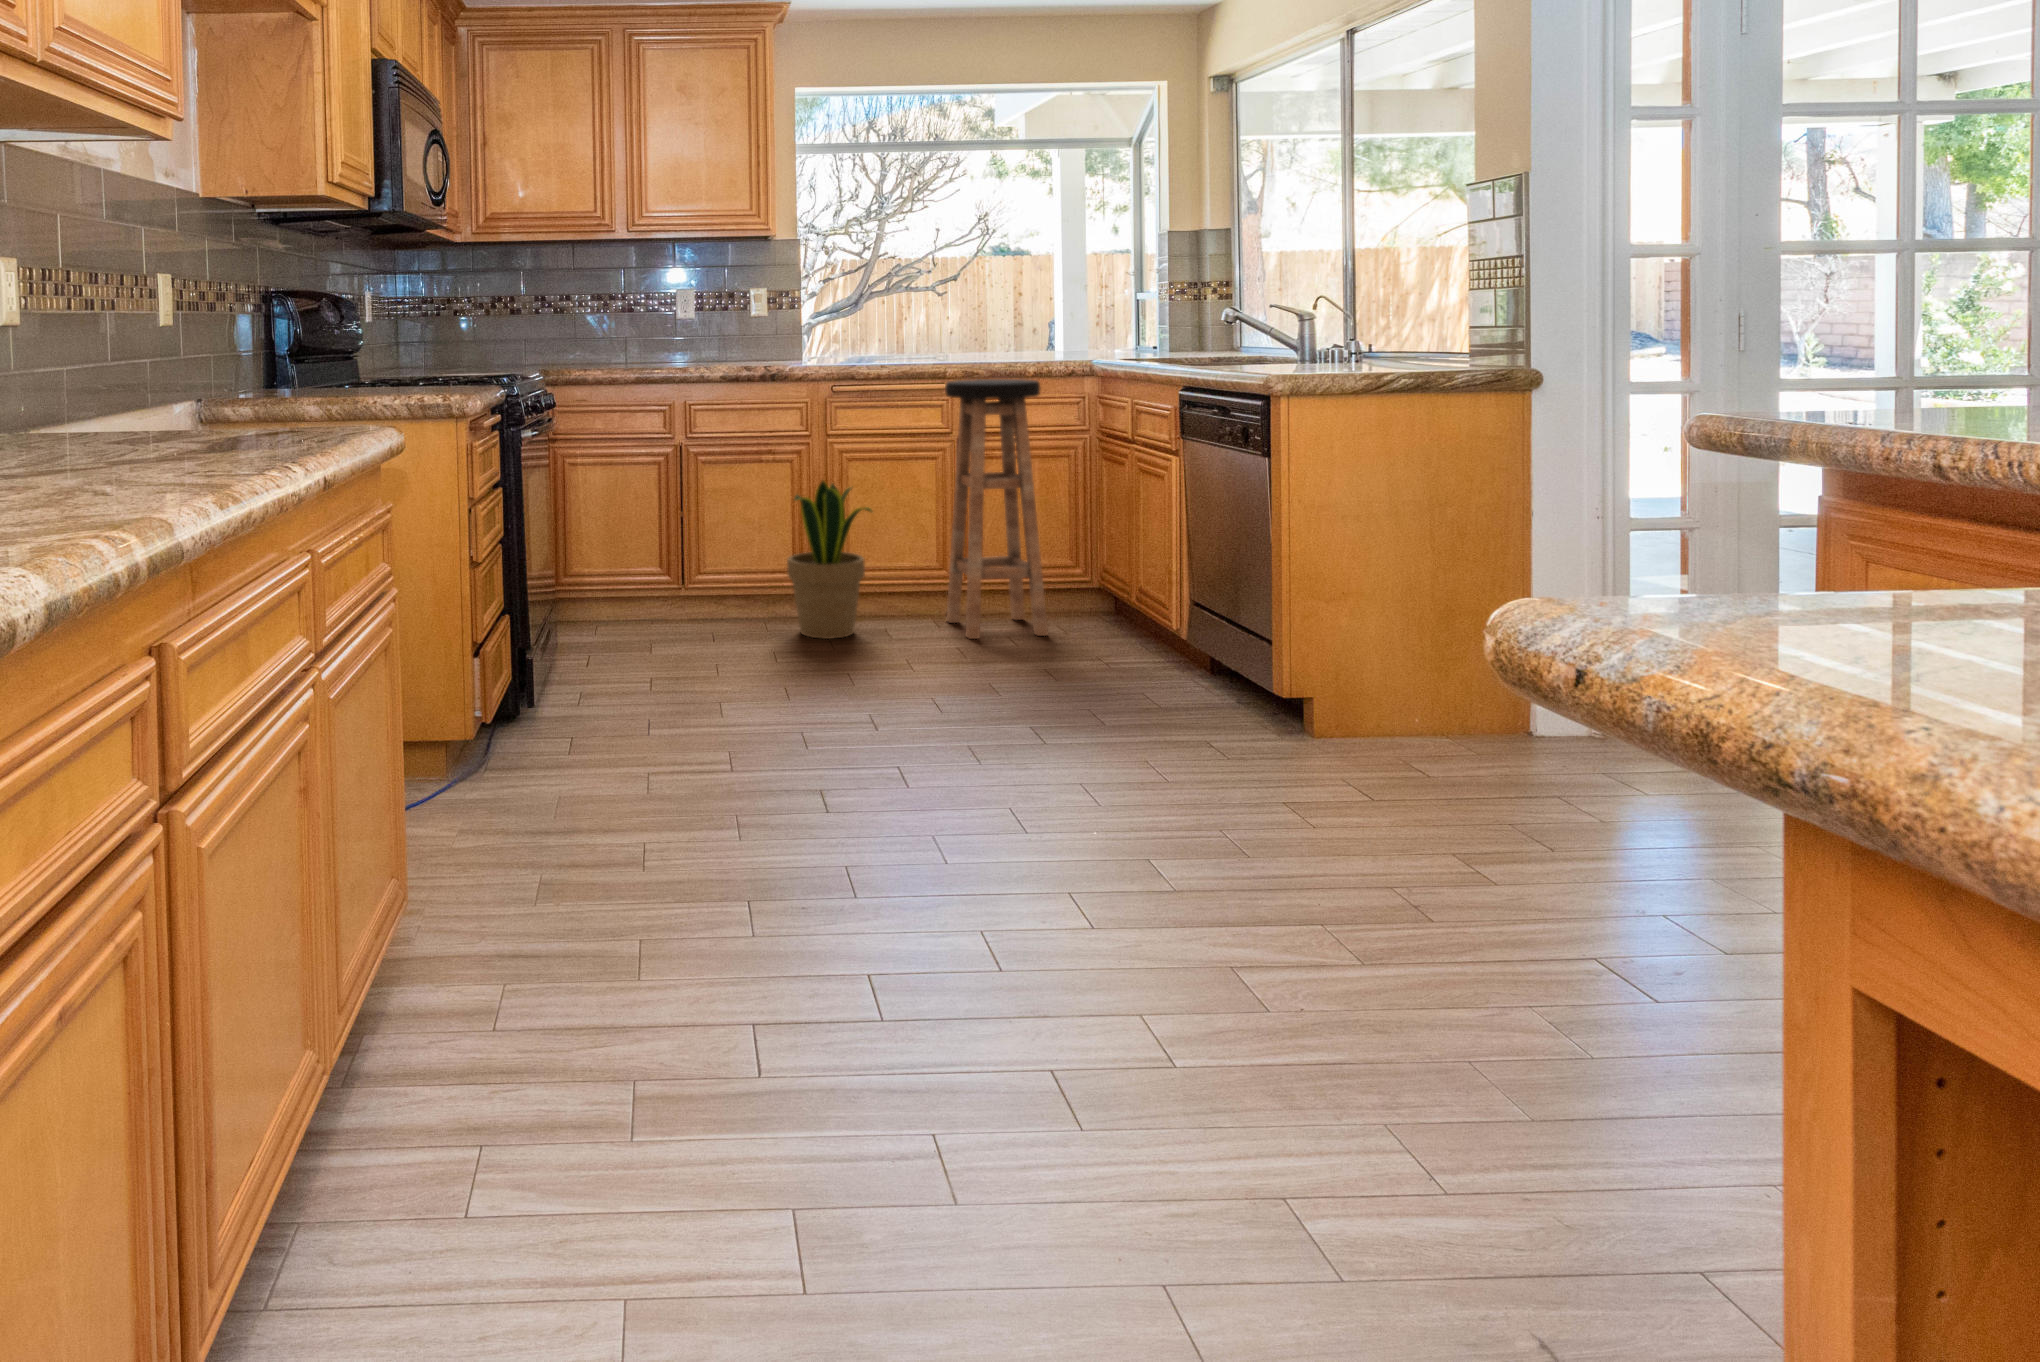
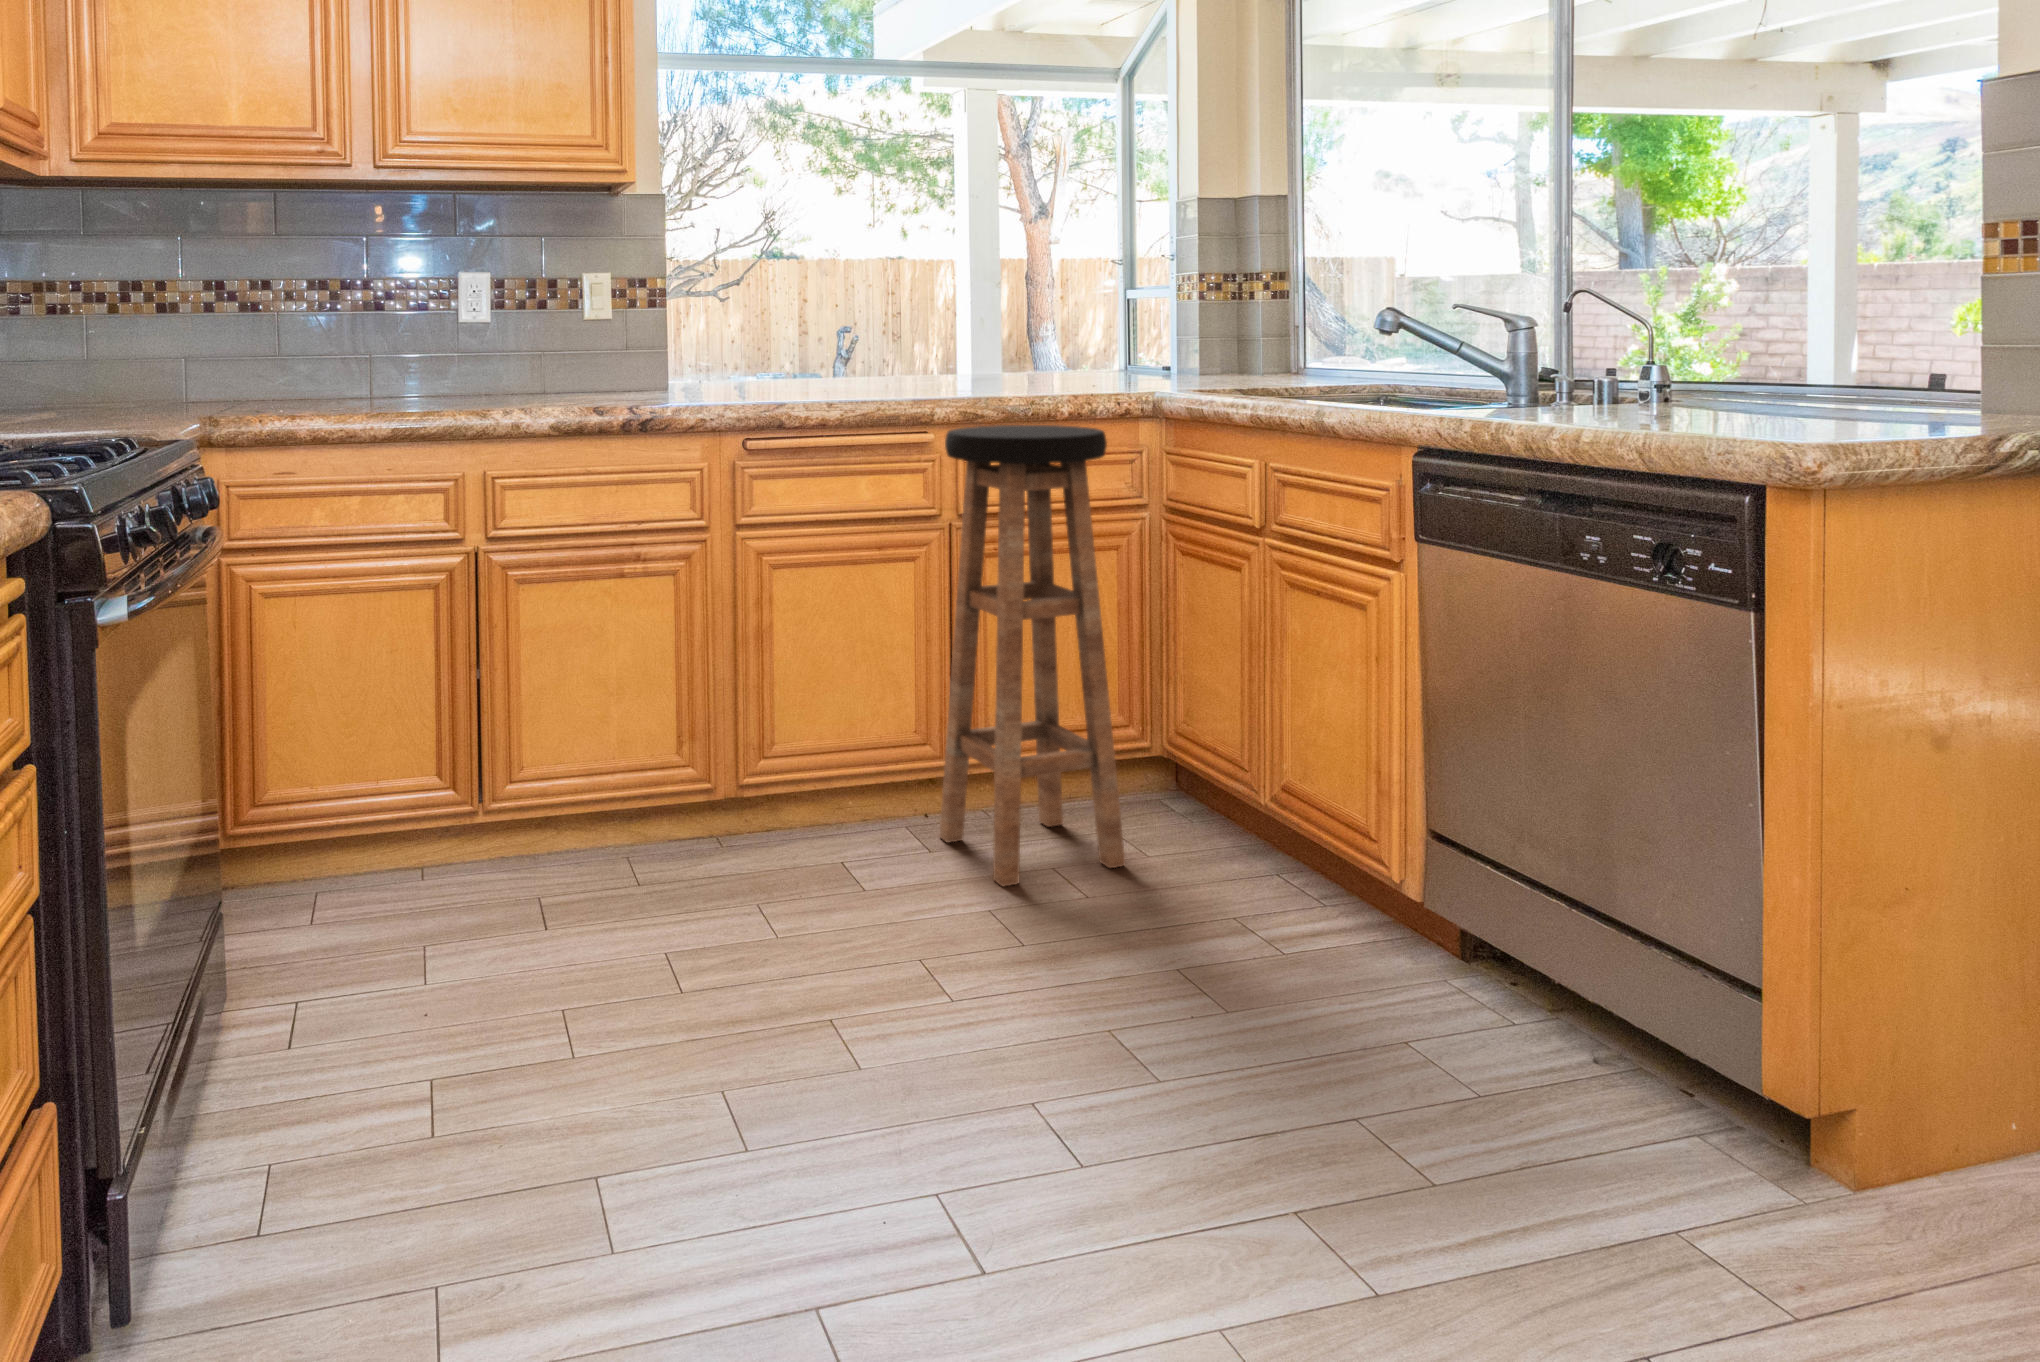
potted plant: present [787,481,872,639] -> none [680,614,837,908]

